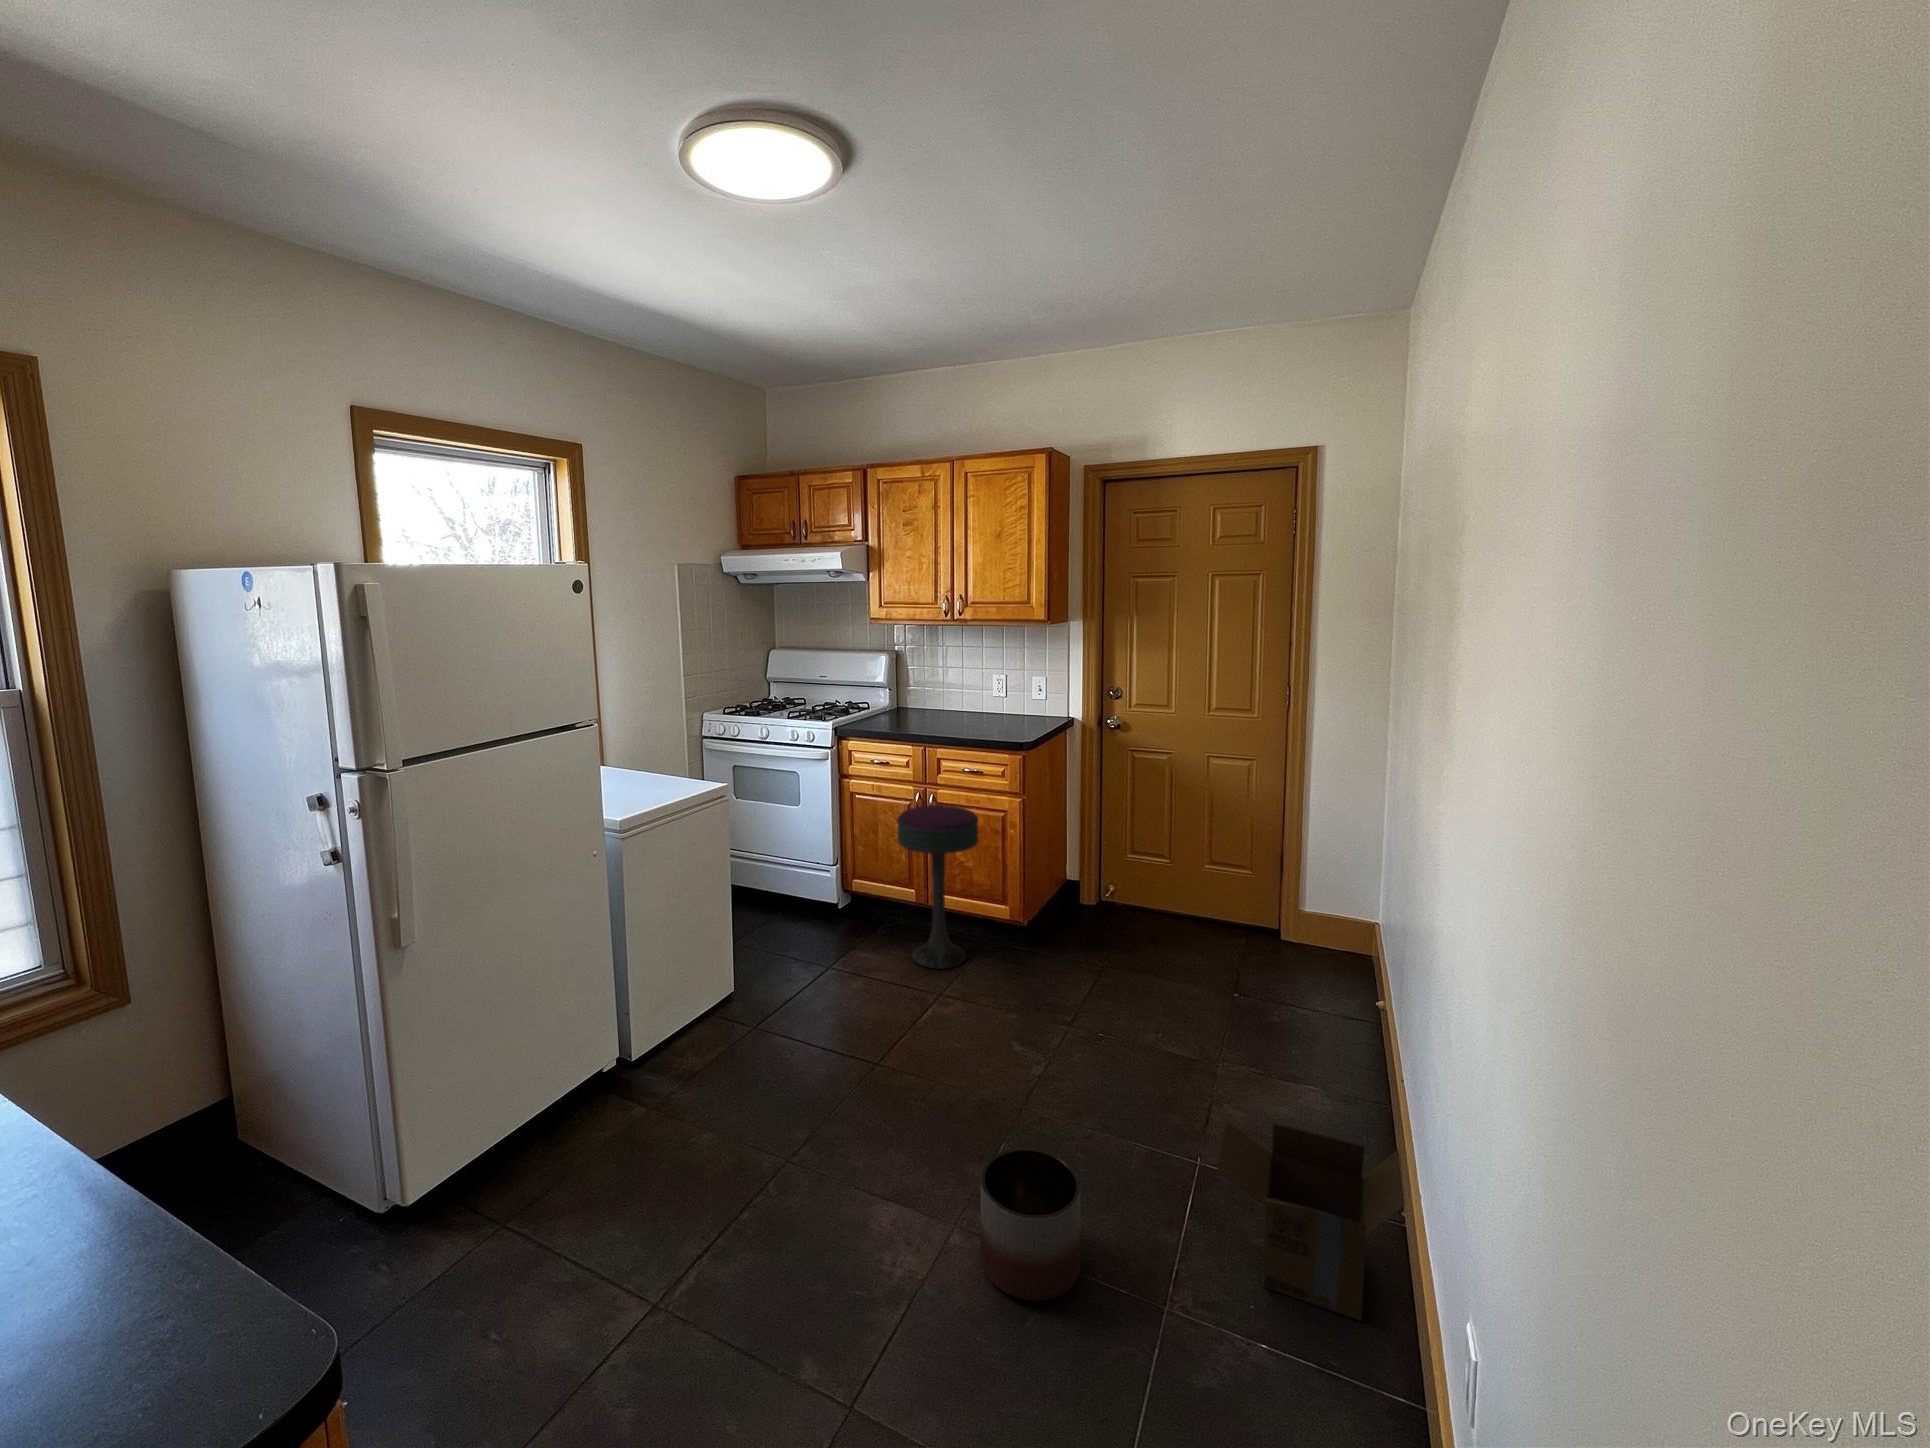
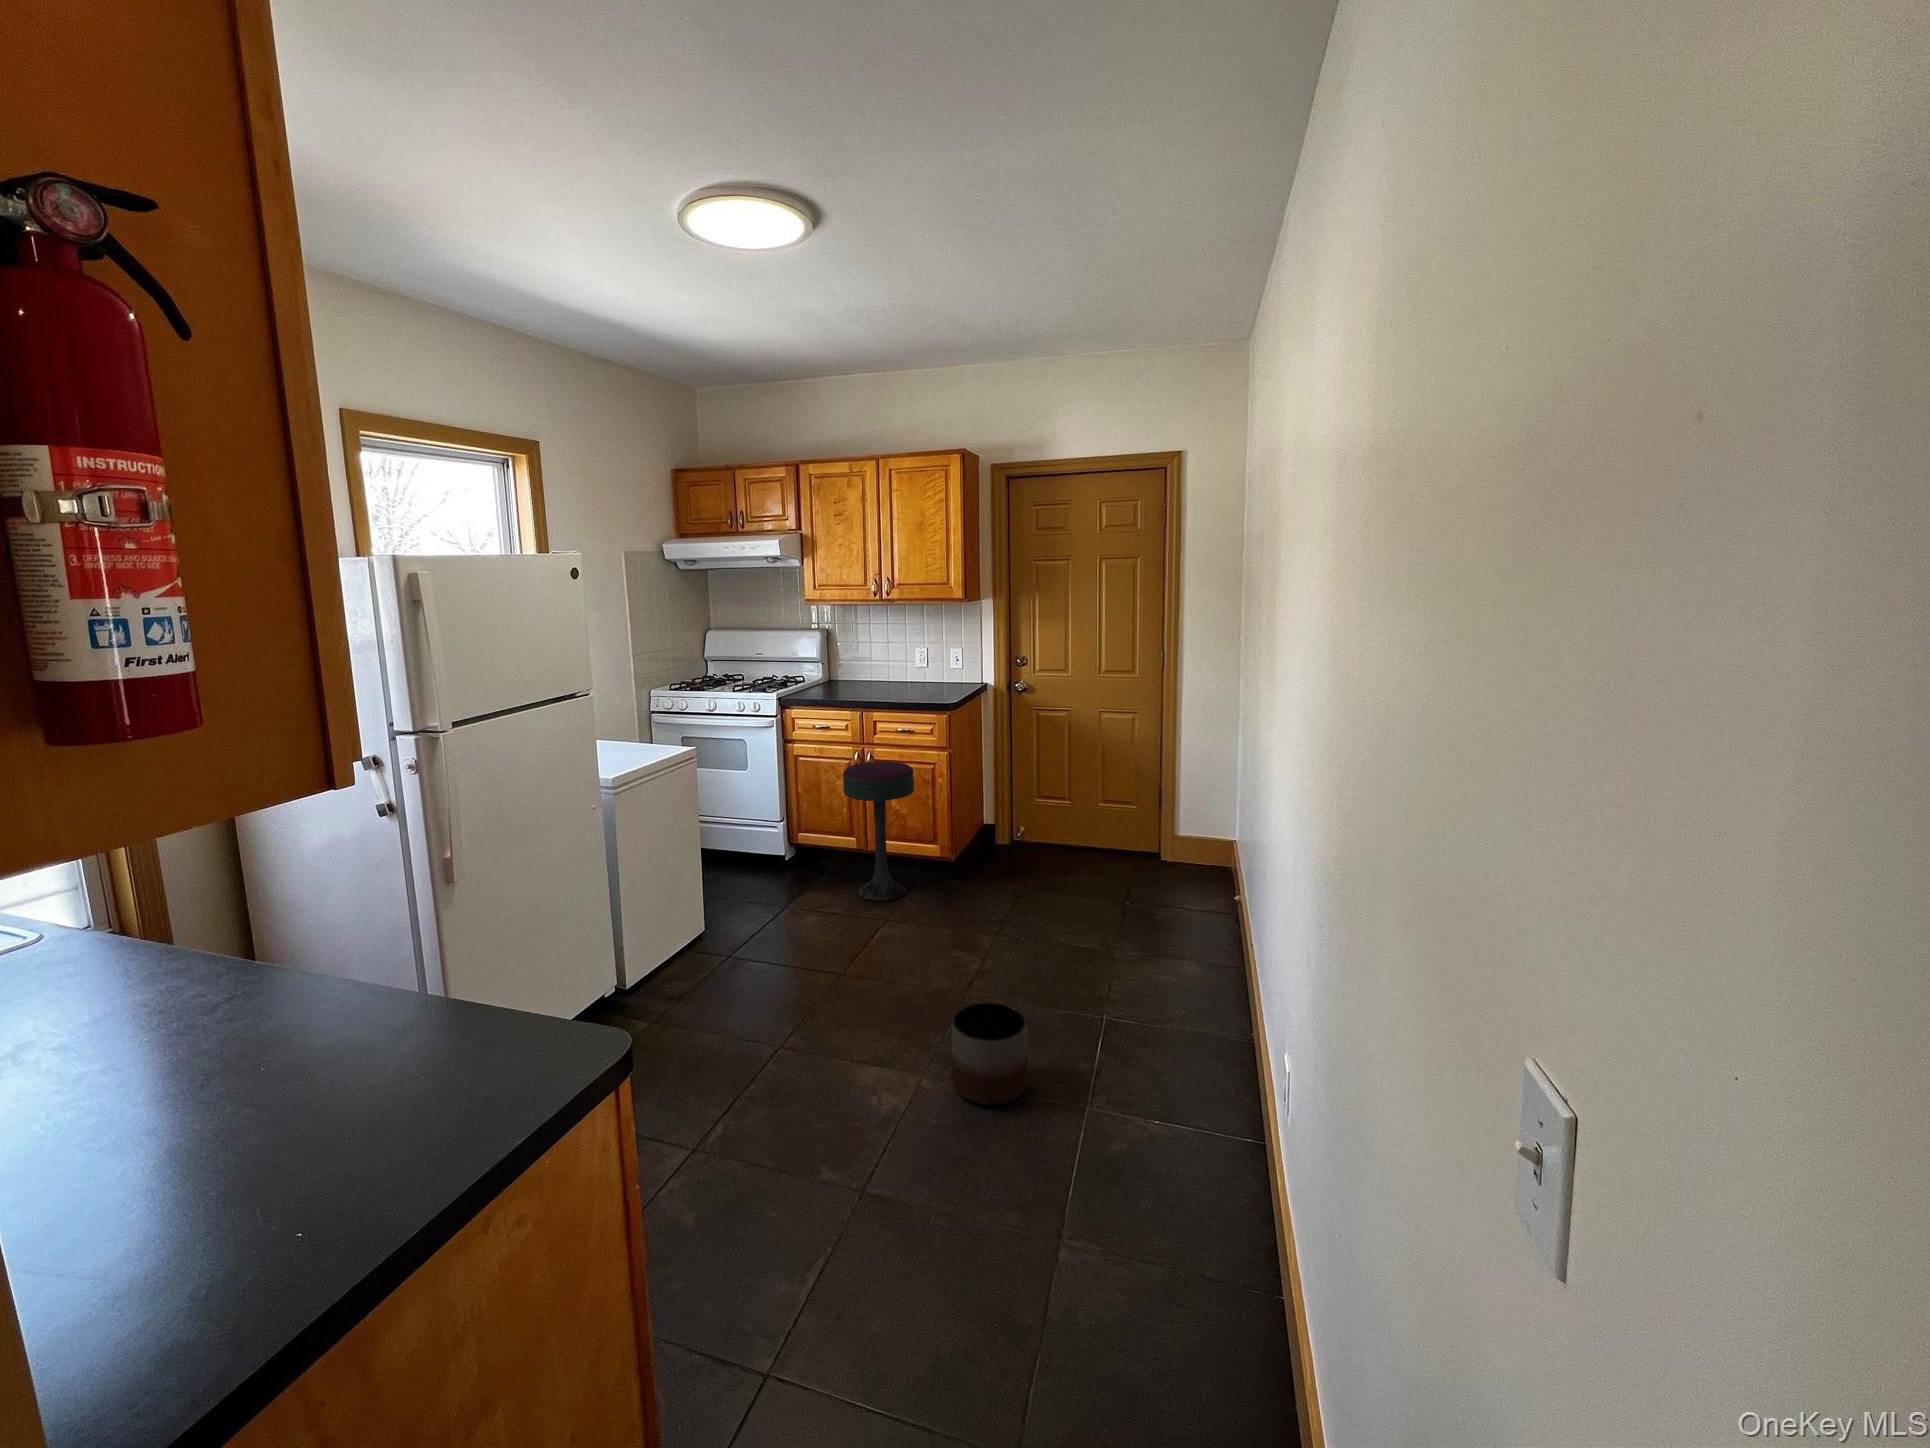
cardboard box: present [1217,1122,1405,1320] -> none [1123,965,1251,1090]

